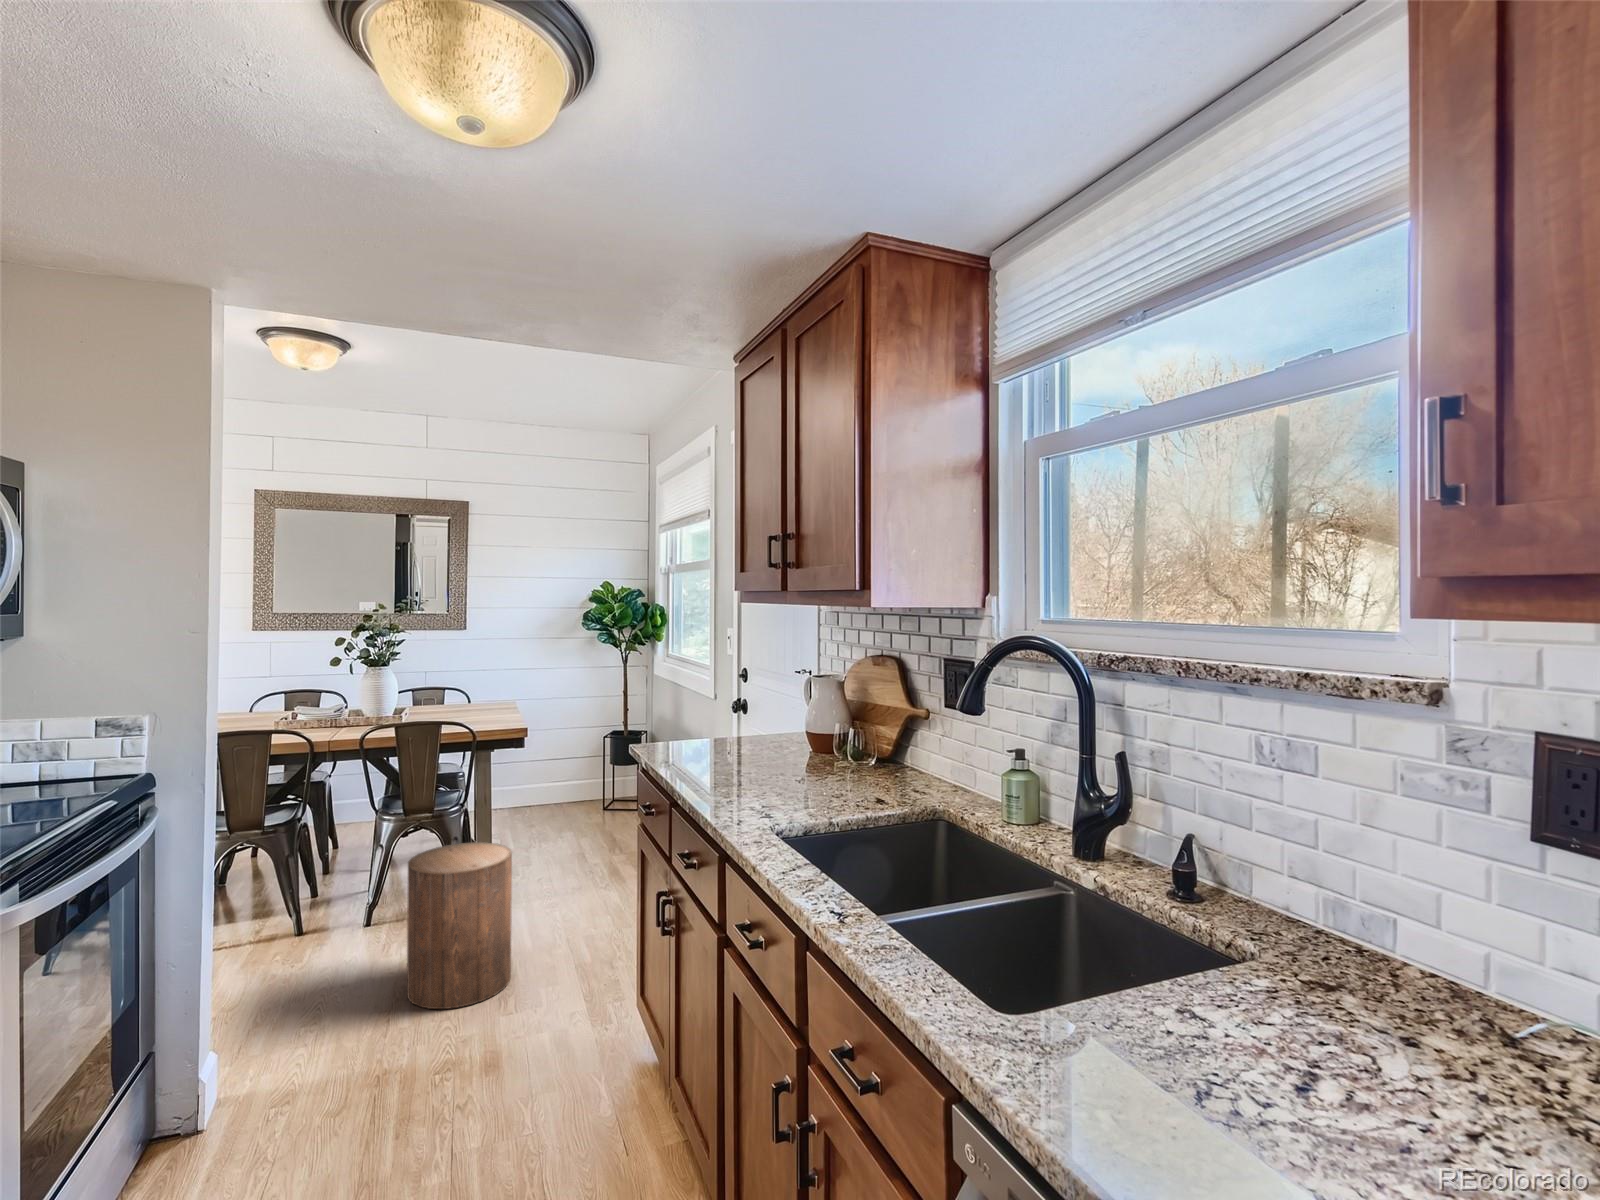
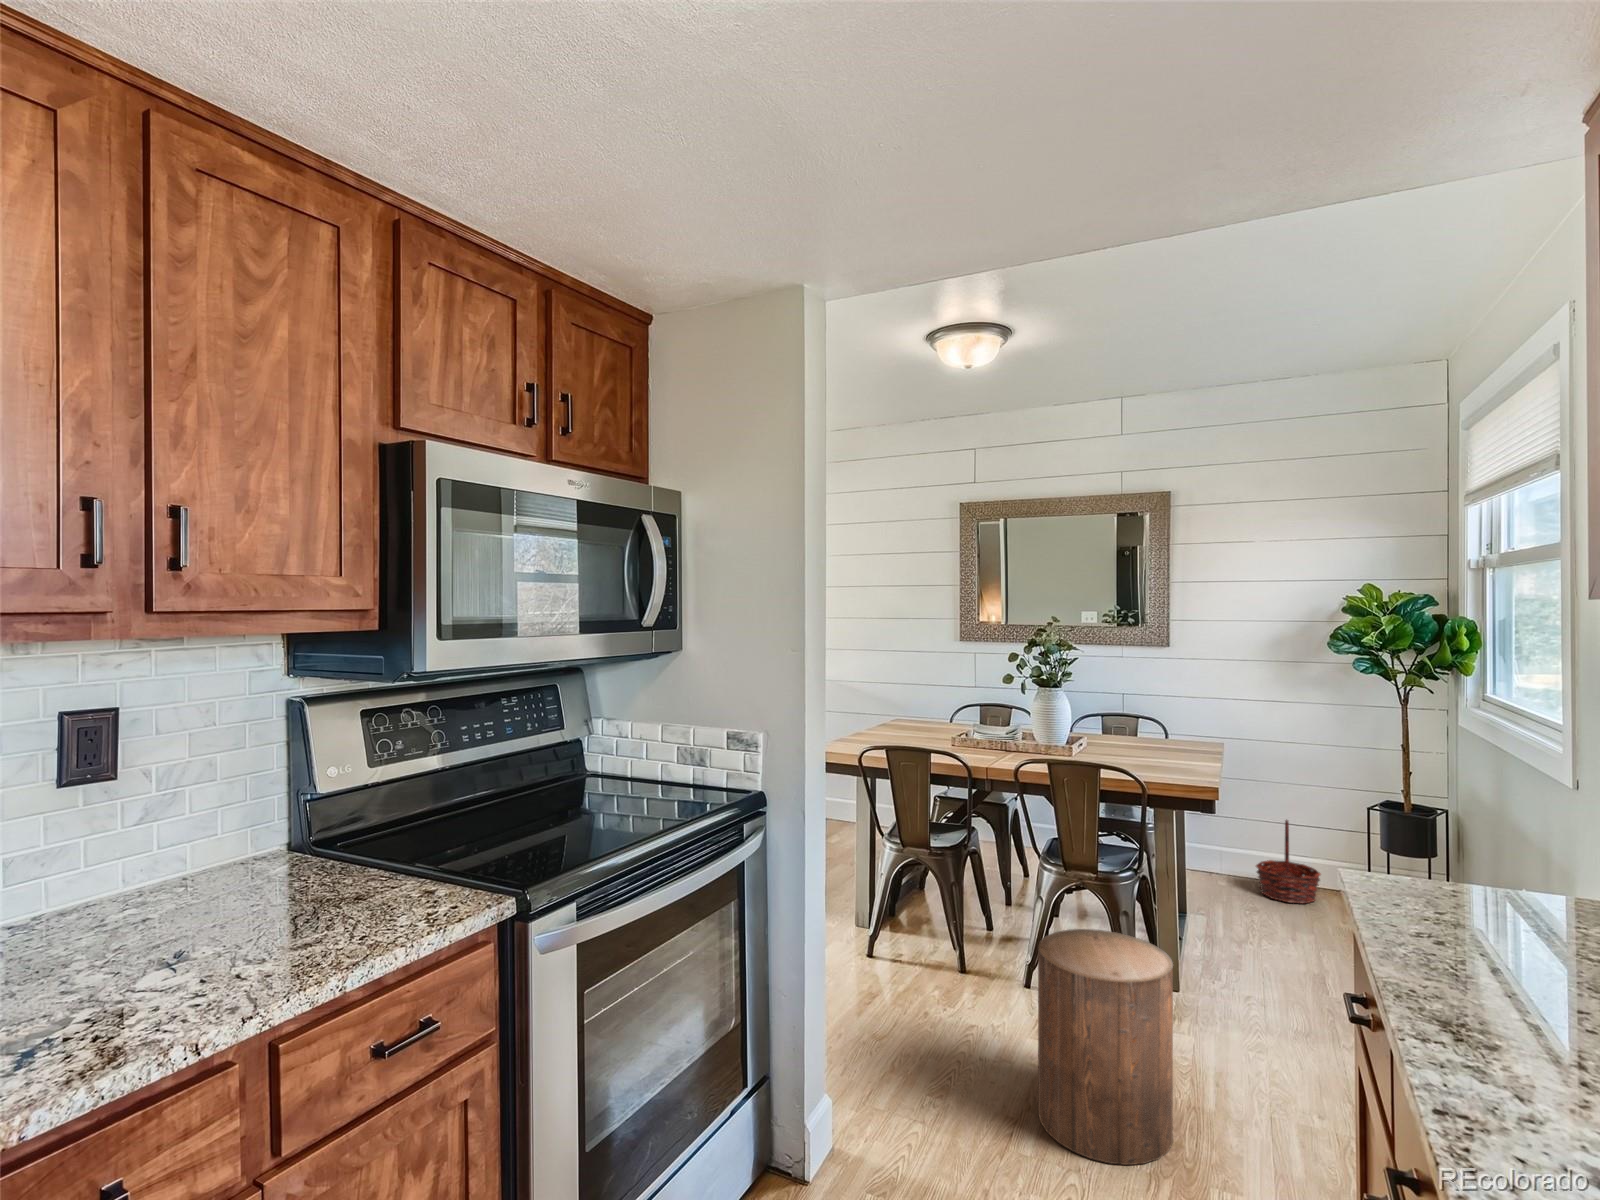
basket: none [532,754,576,815] -> present [1256,820,1321,904]

